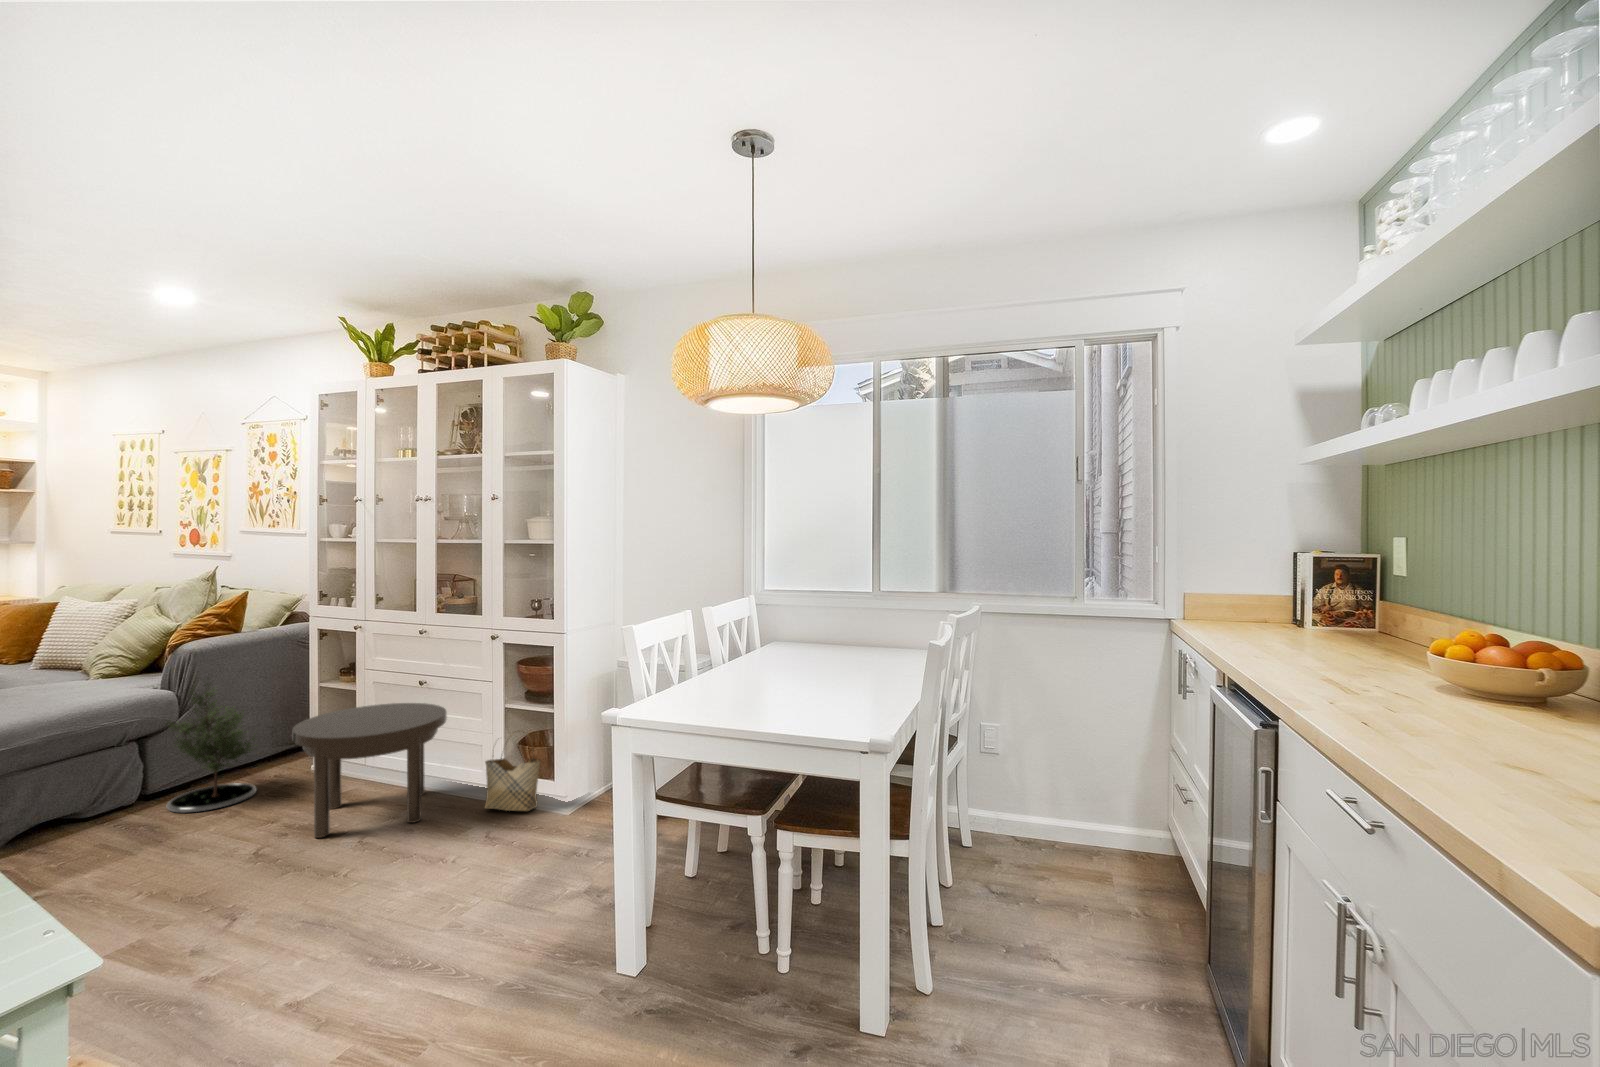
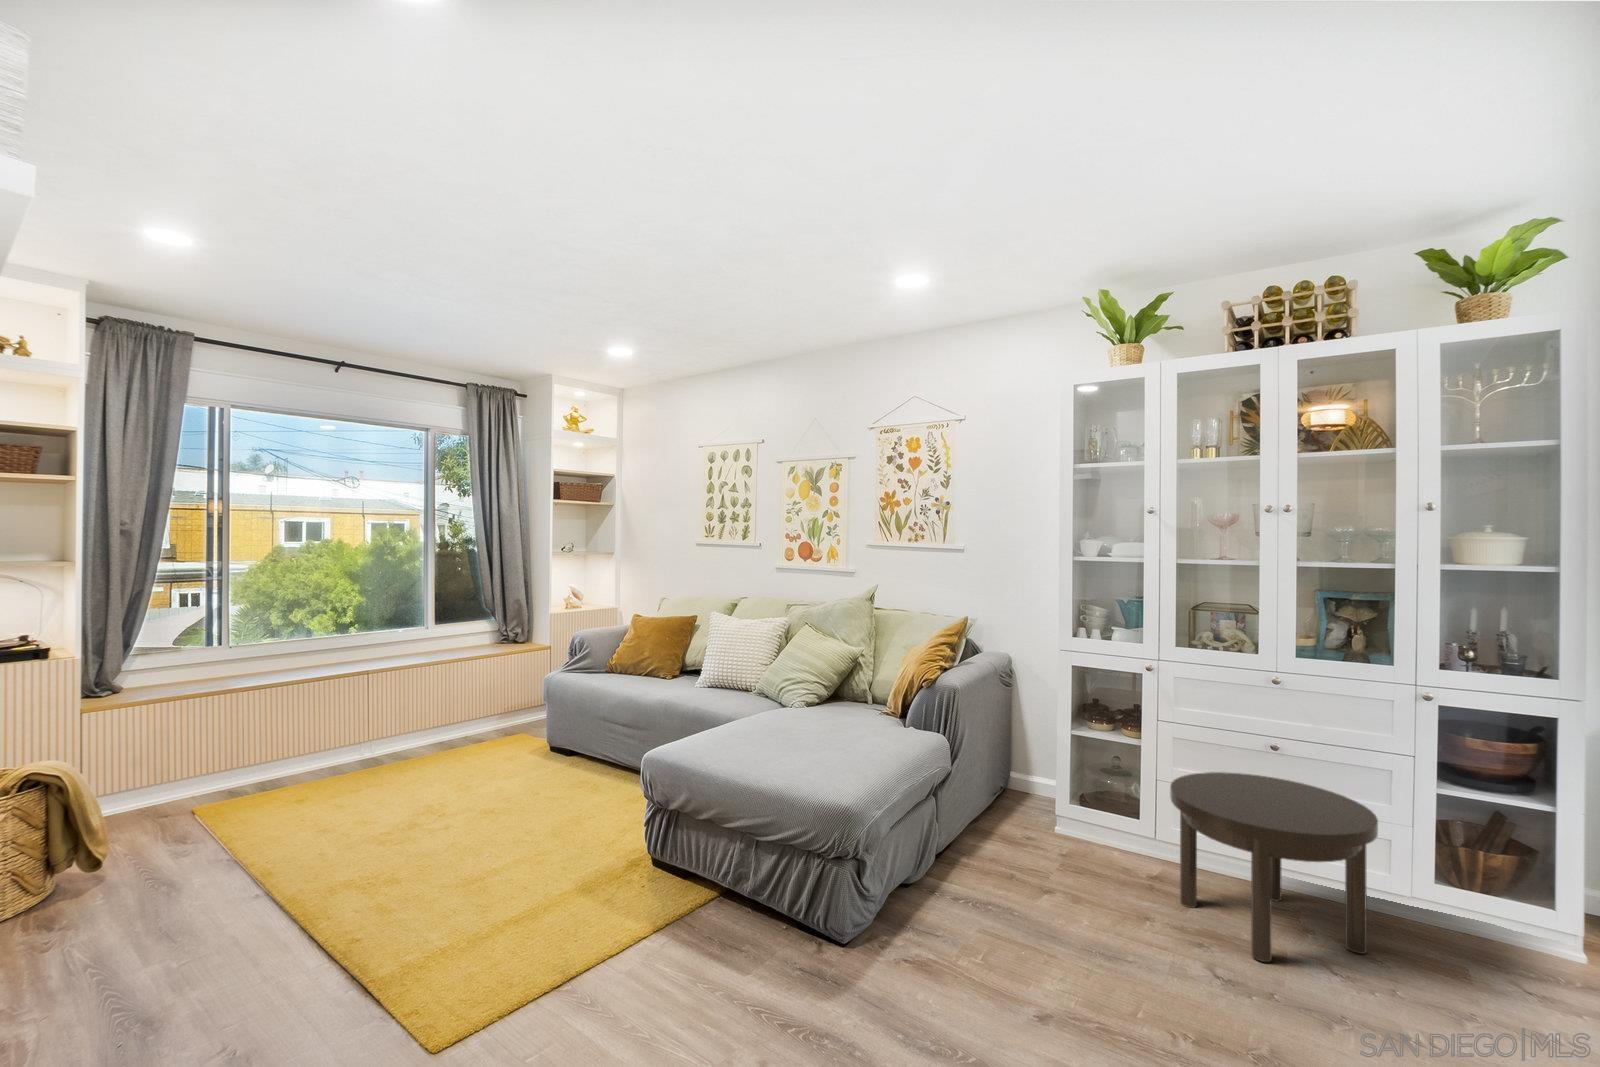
potted tree: present [167,685,257,813] -> none [960,722,1065,887]
woven basket: present [485,731,541,811] -> none [1427,834,1528,960]

